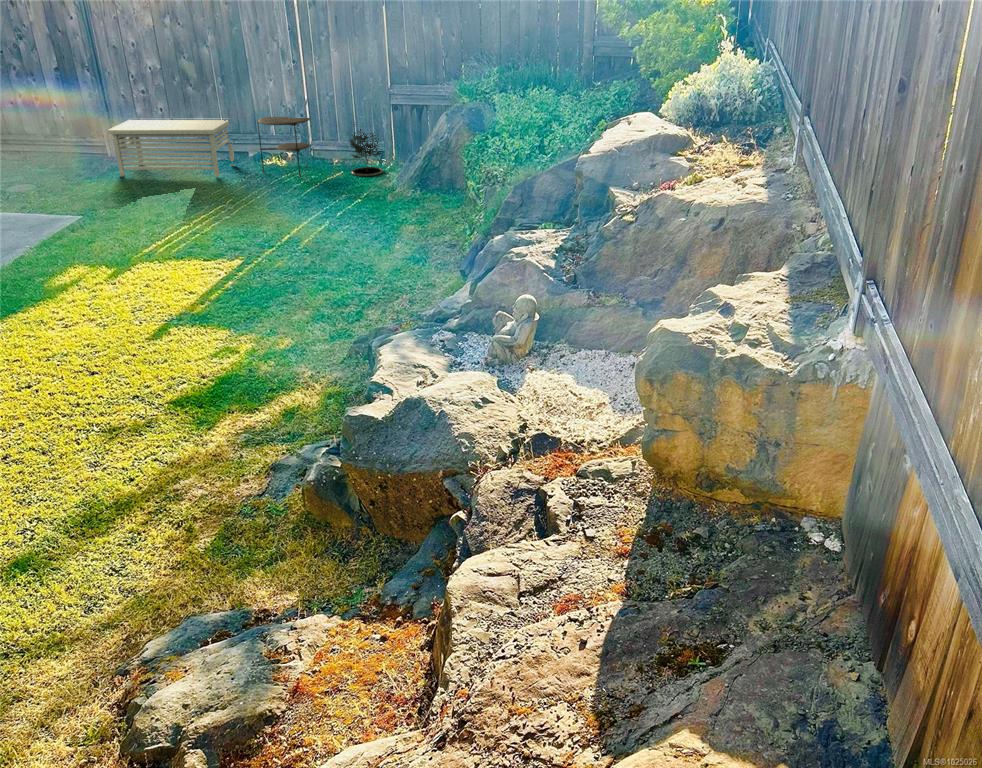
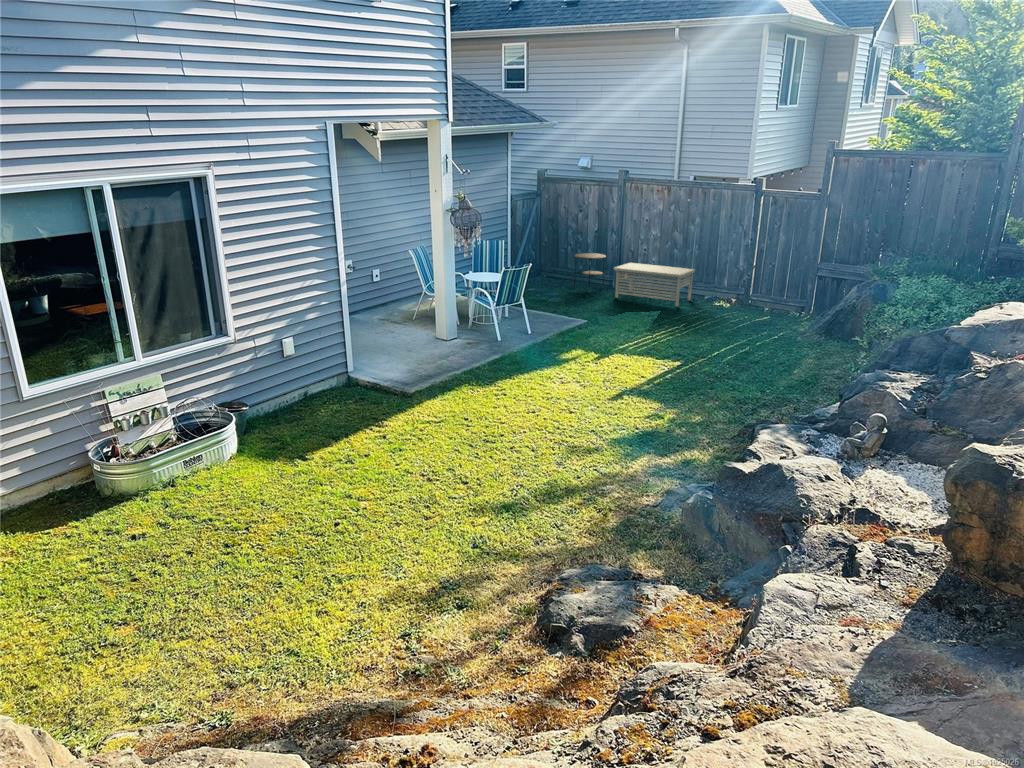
side table: present [257,117,310,177] -> present [574,253,606,278]
potted tree: present [350,129,383,176] -> none [772,275,800,320]

